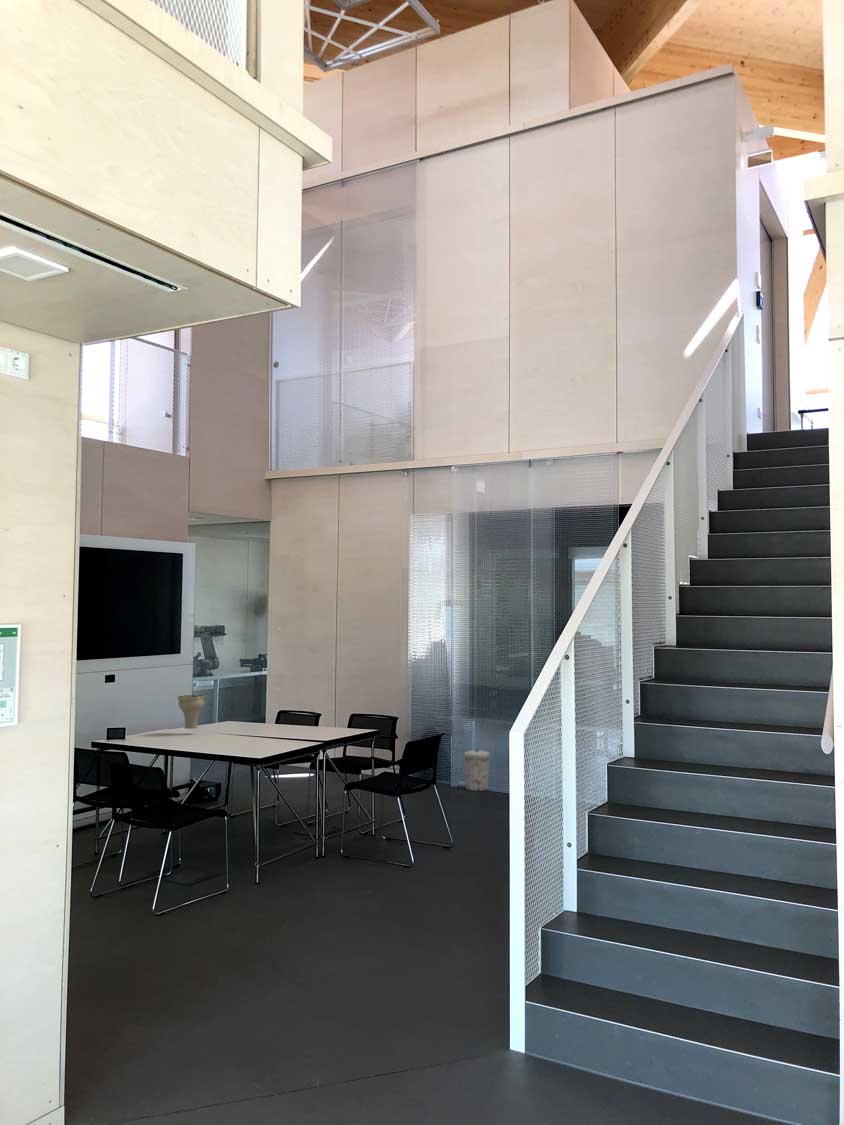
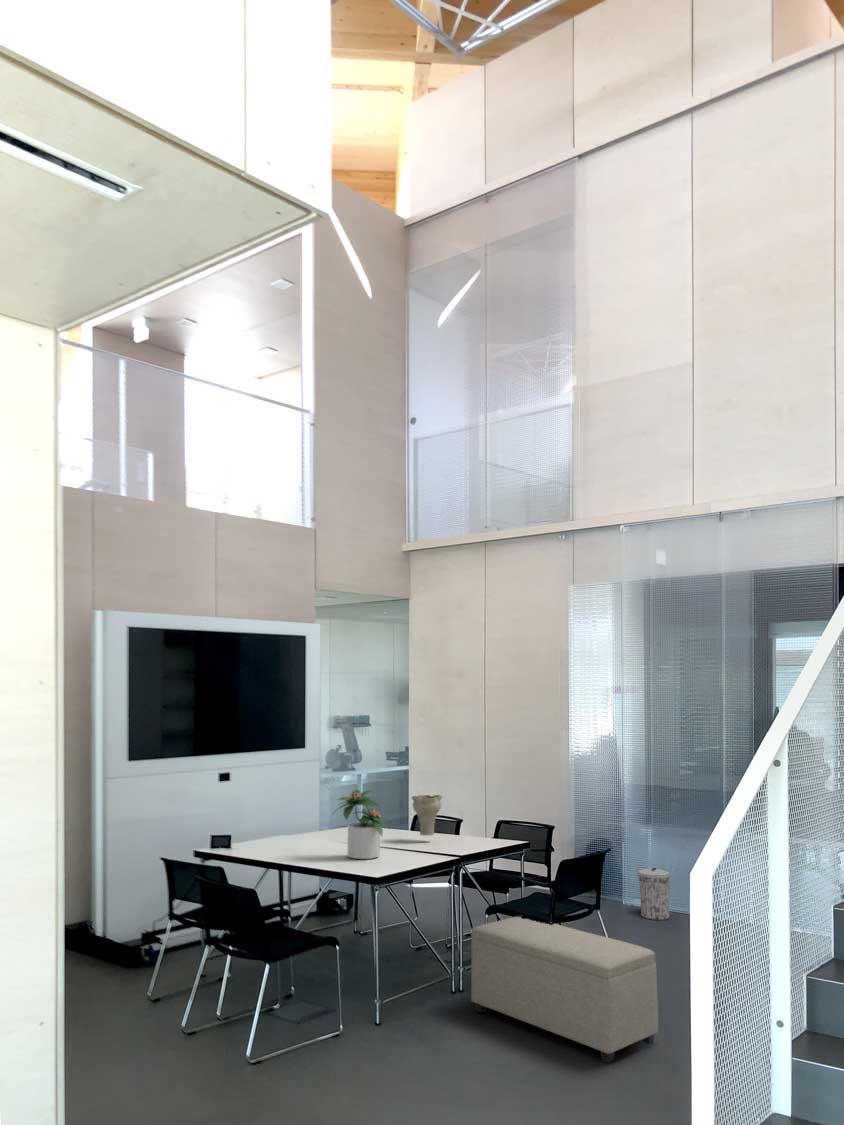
potted plant: none [217,688,268,745] -> present [338,790,388,859]
vase: present [178,695,205,729] -> present [412,795,442,836]
ottoman: none [335,785,480,883] -> present [471,917,658,1062]

